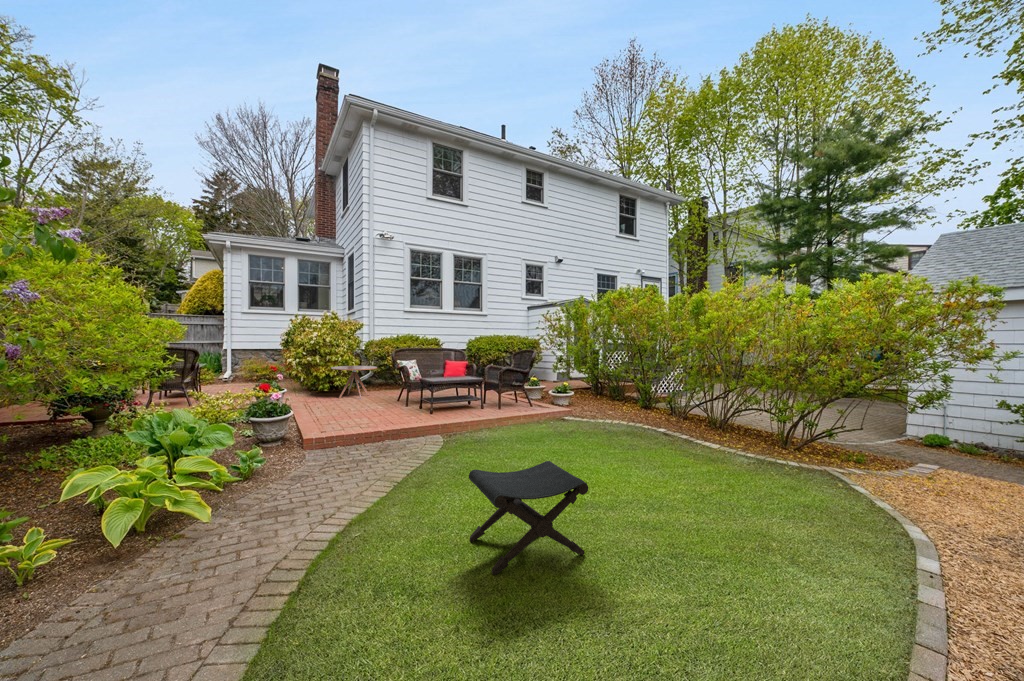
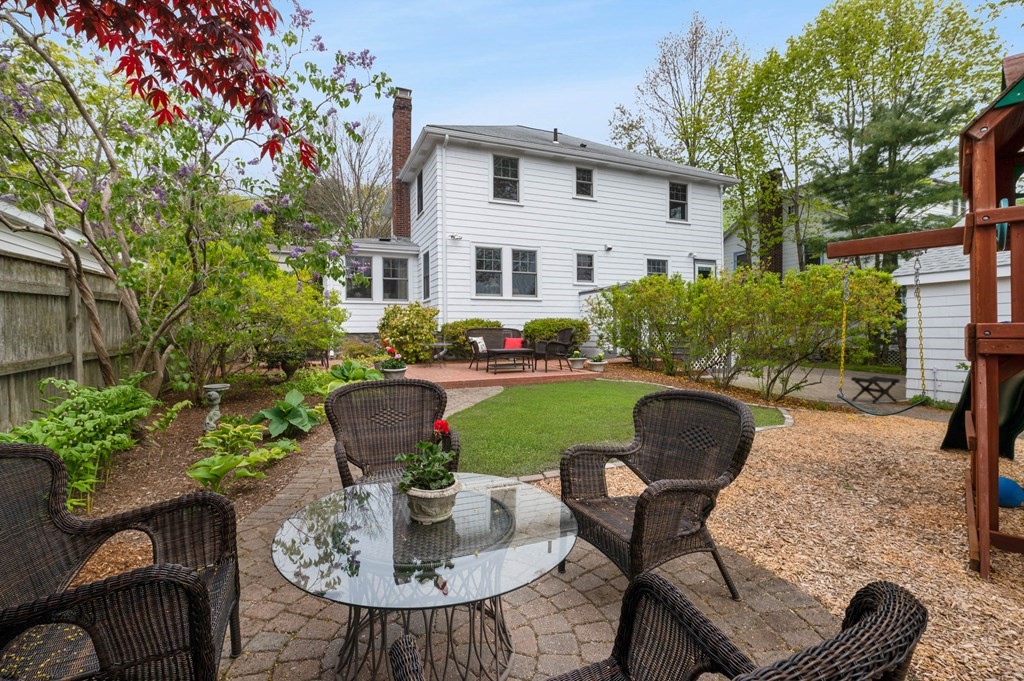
footstool: present [469,461,588,575] -> present [851,376,900,404]

